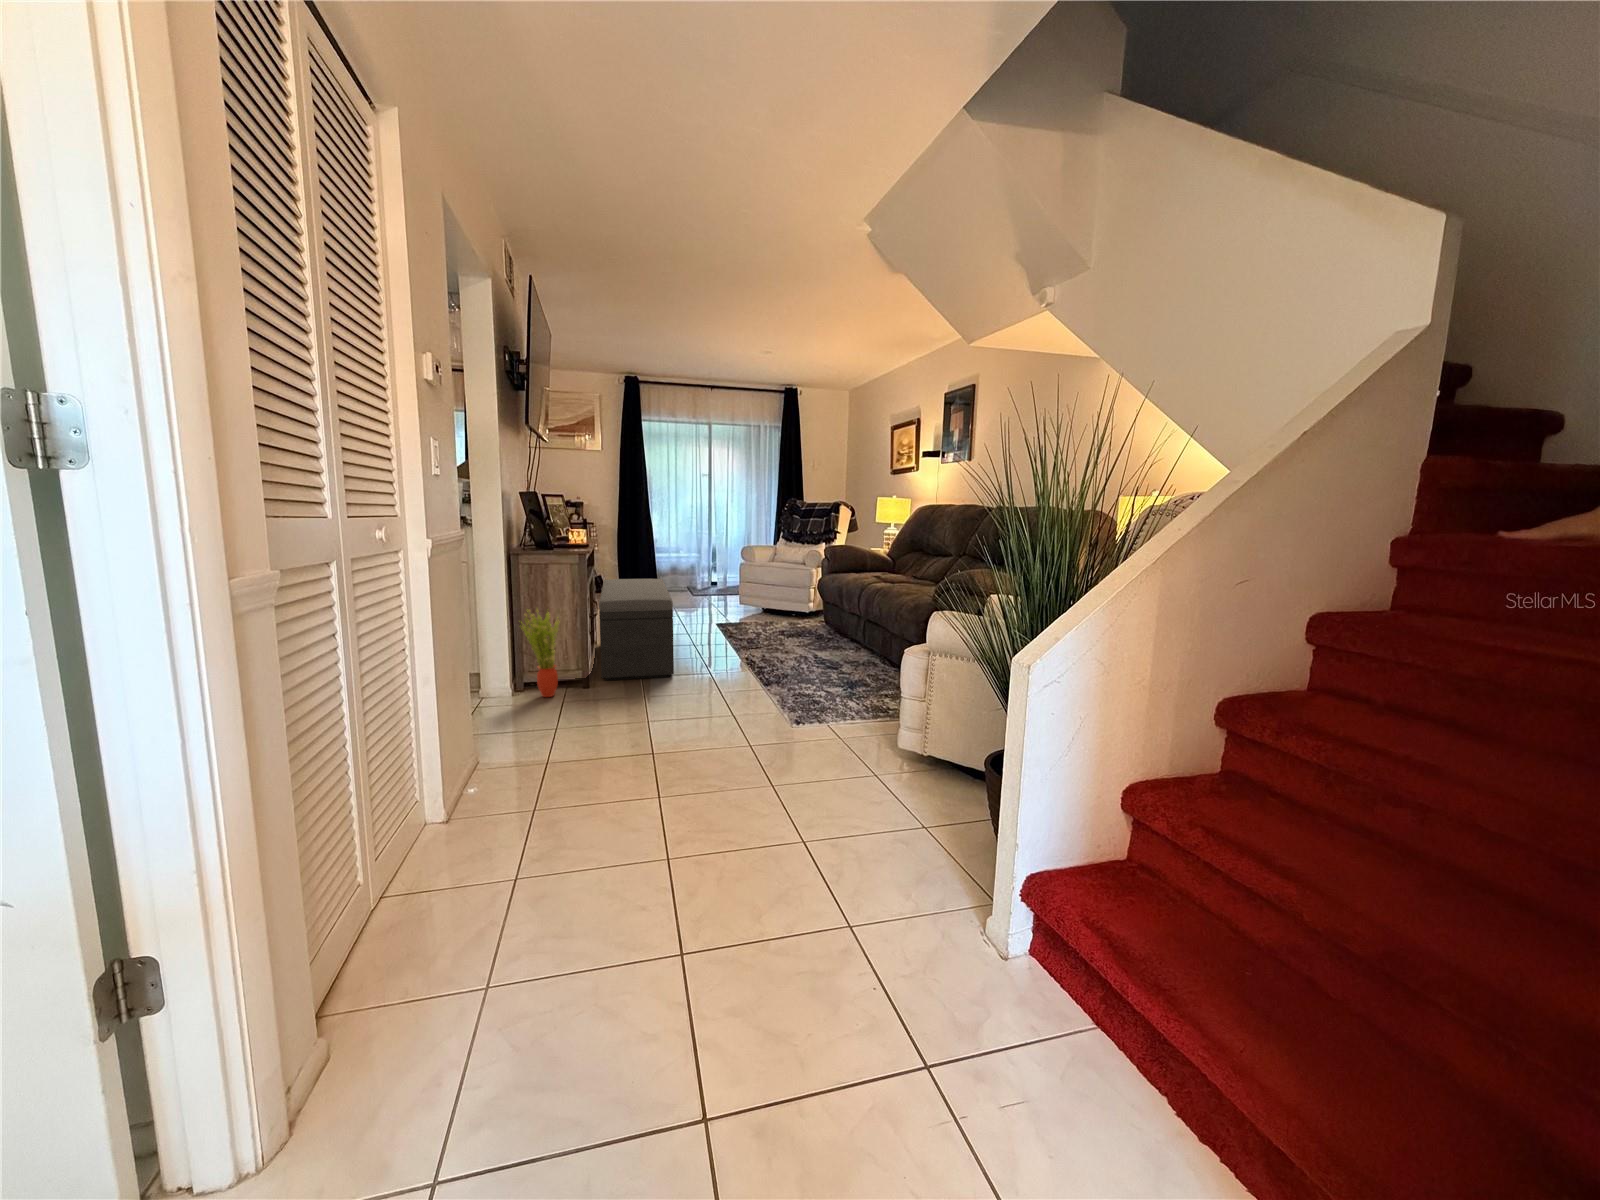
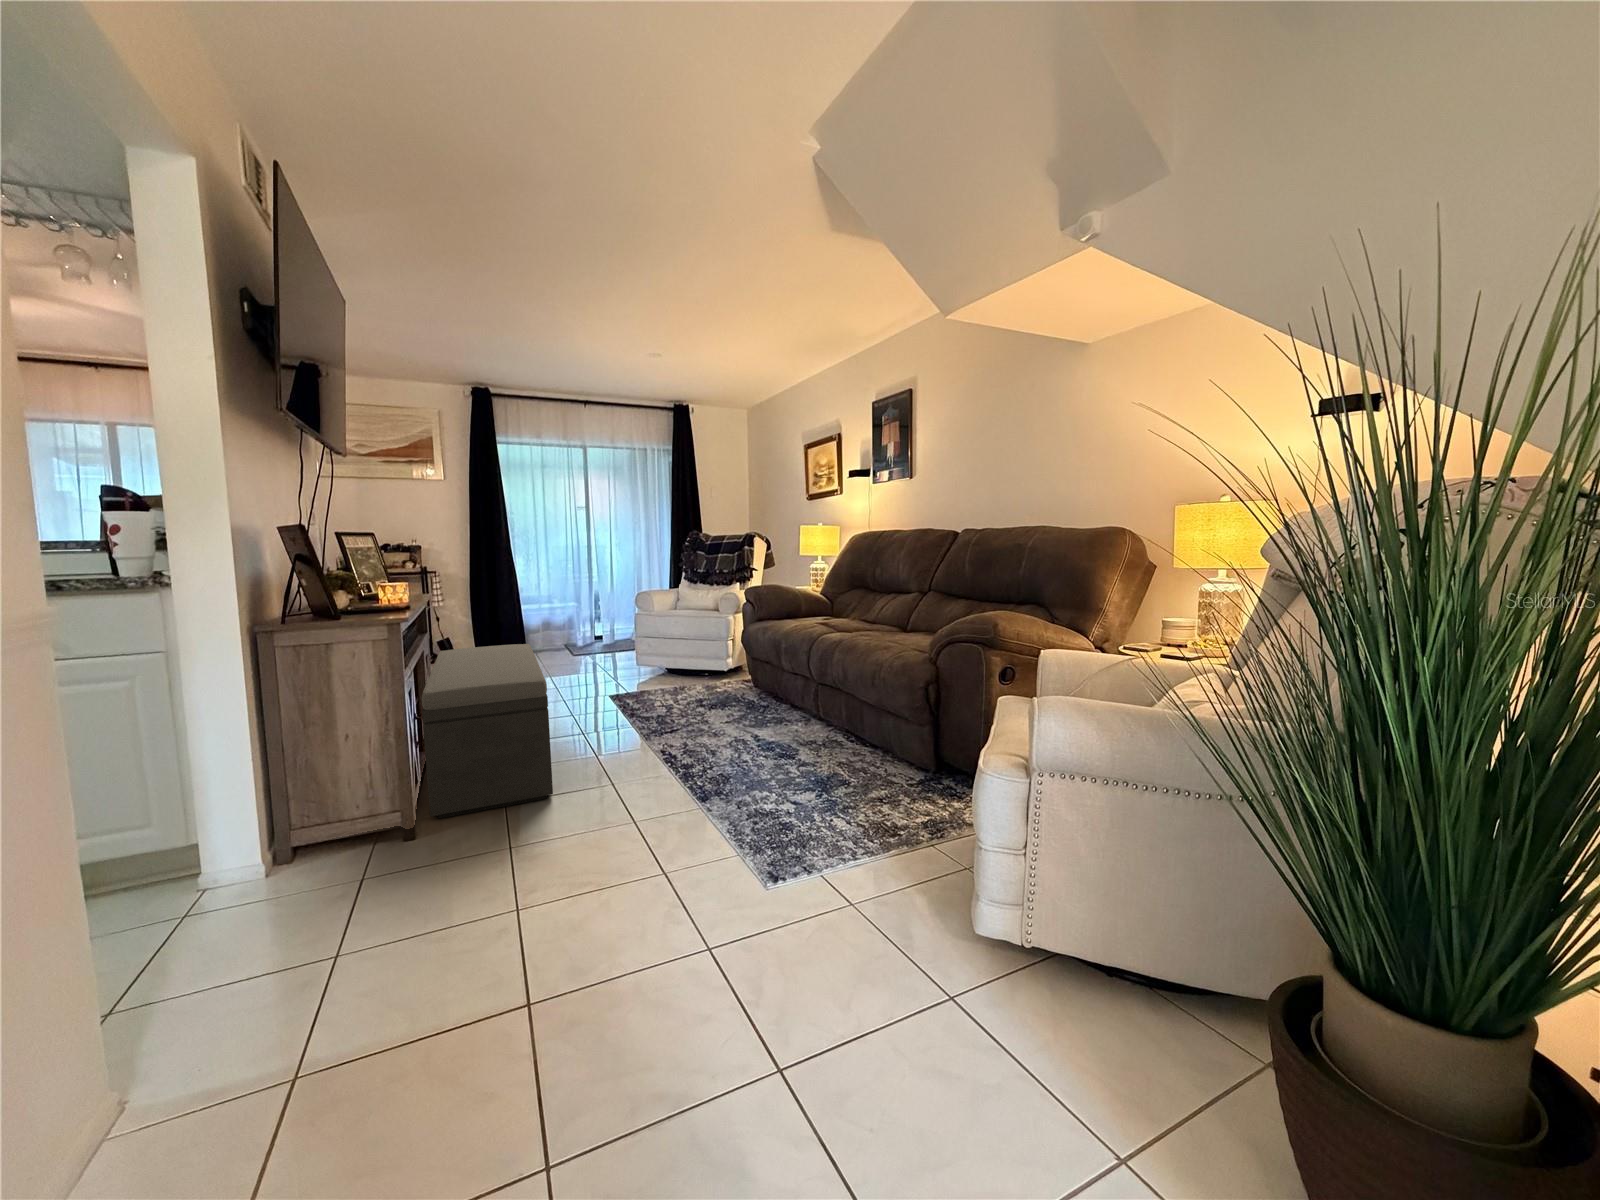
potted plant: present [522,610,559,697] -> none [255,718,343,874]

